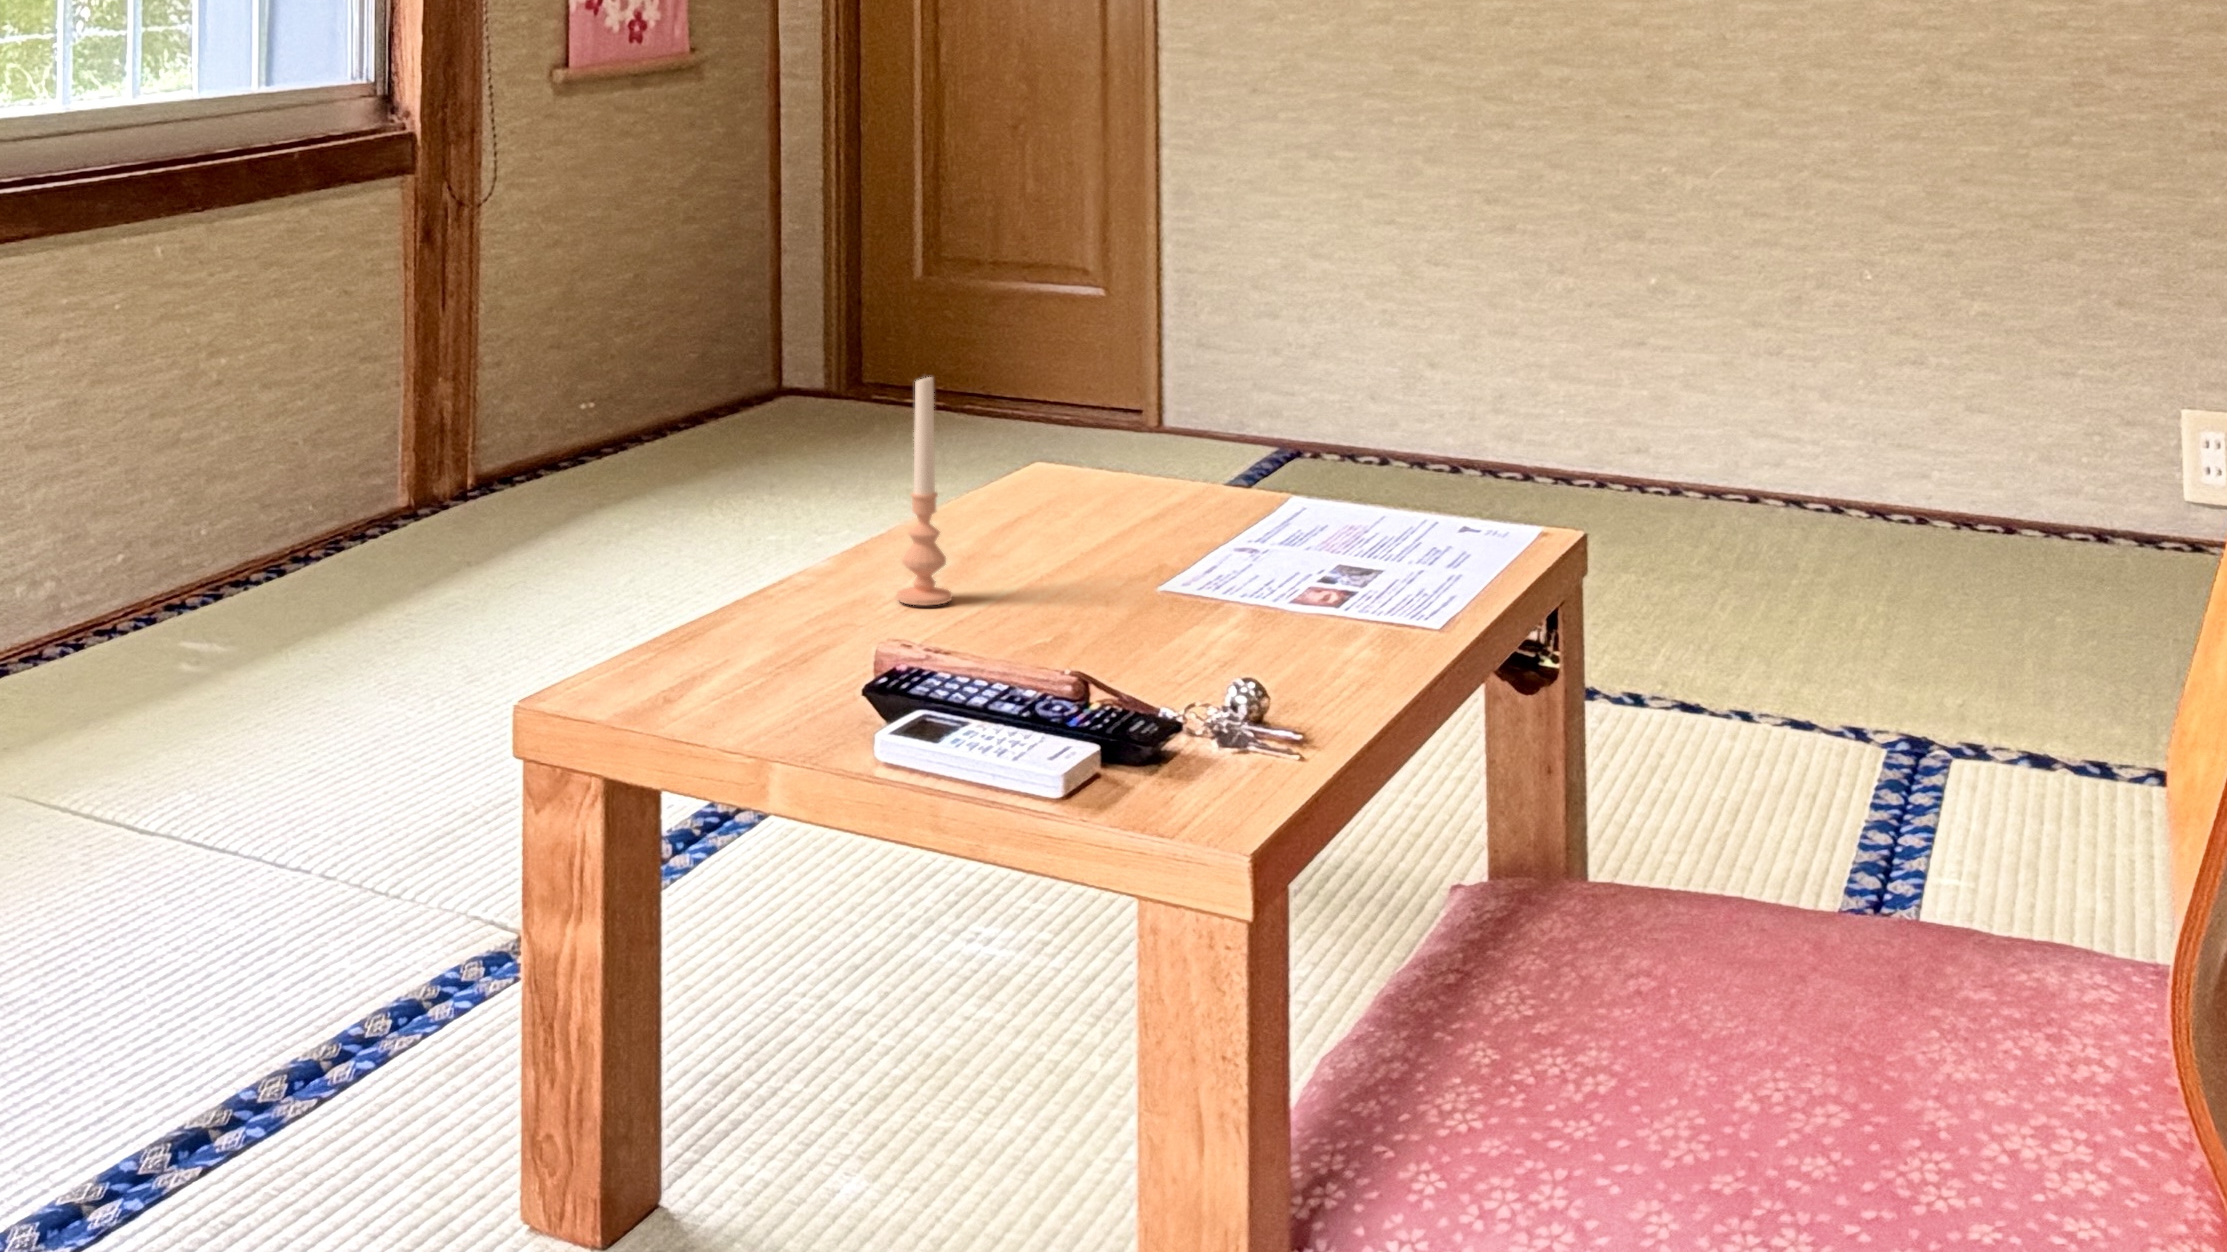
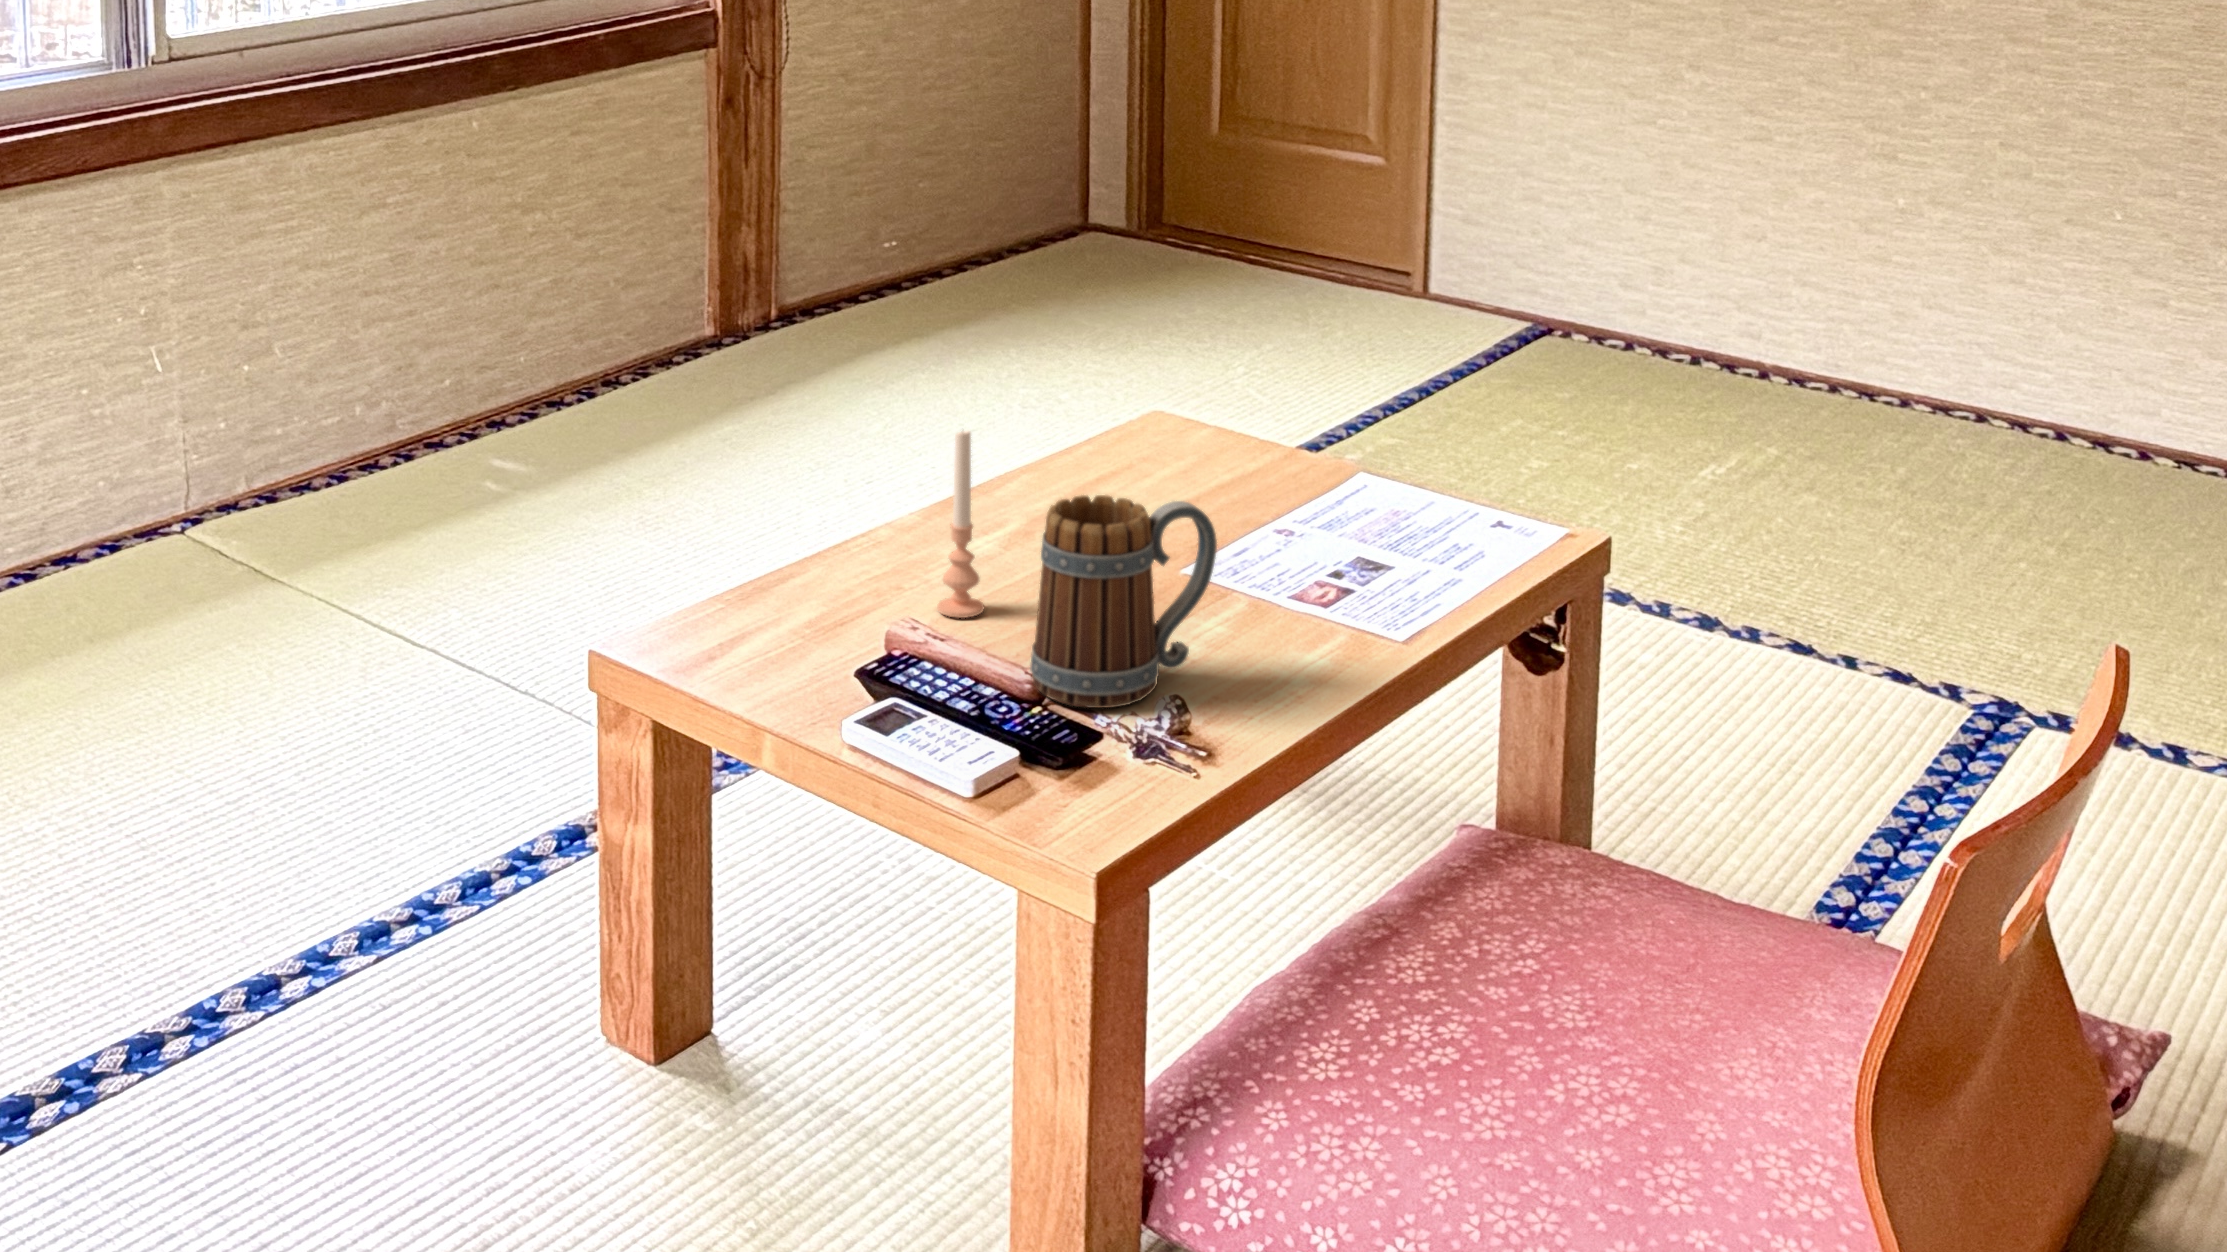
mug: none [1046,423,1254,672] -> present [1030,495,1217,708]

